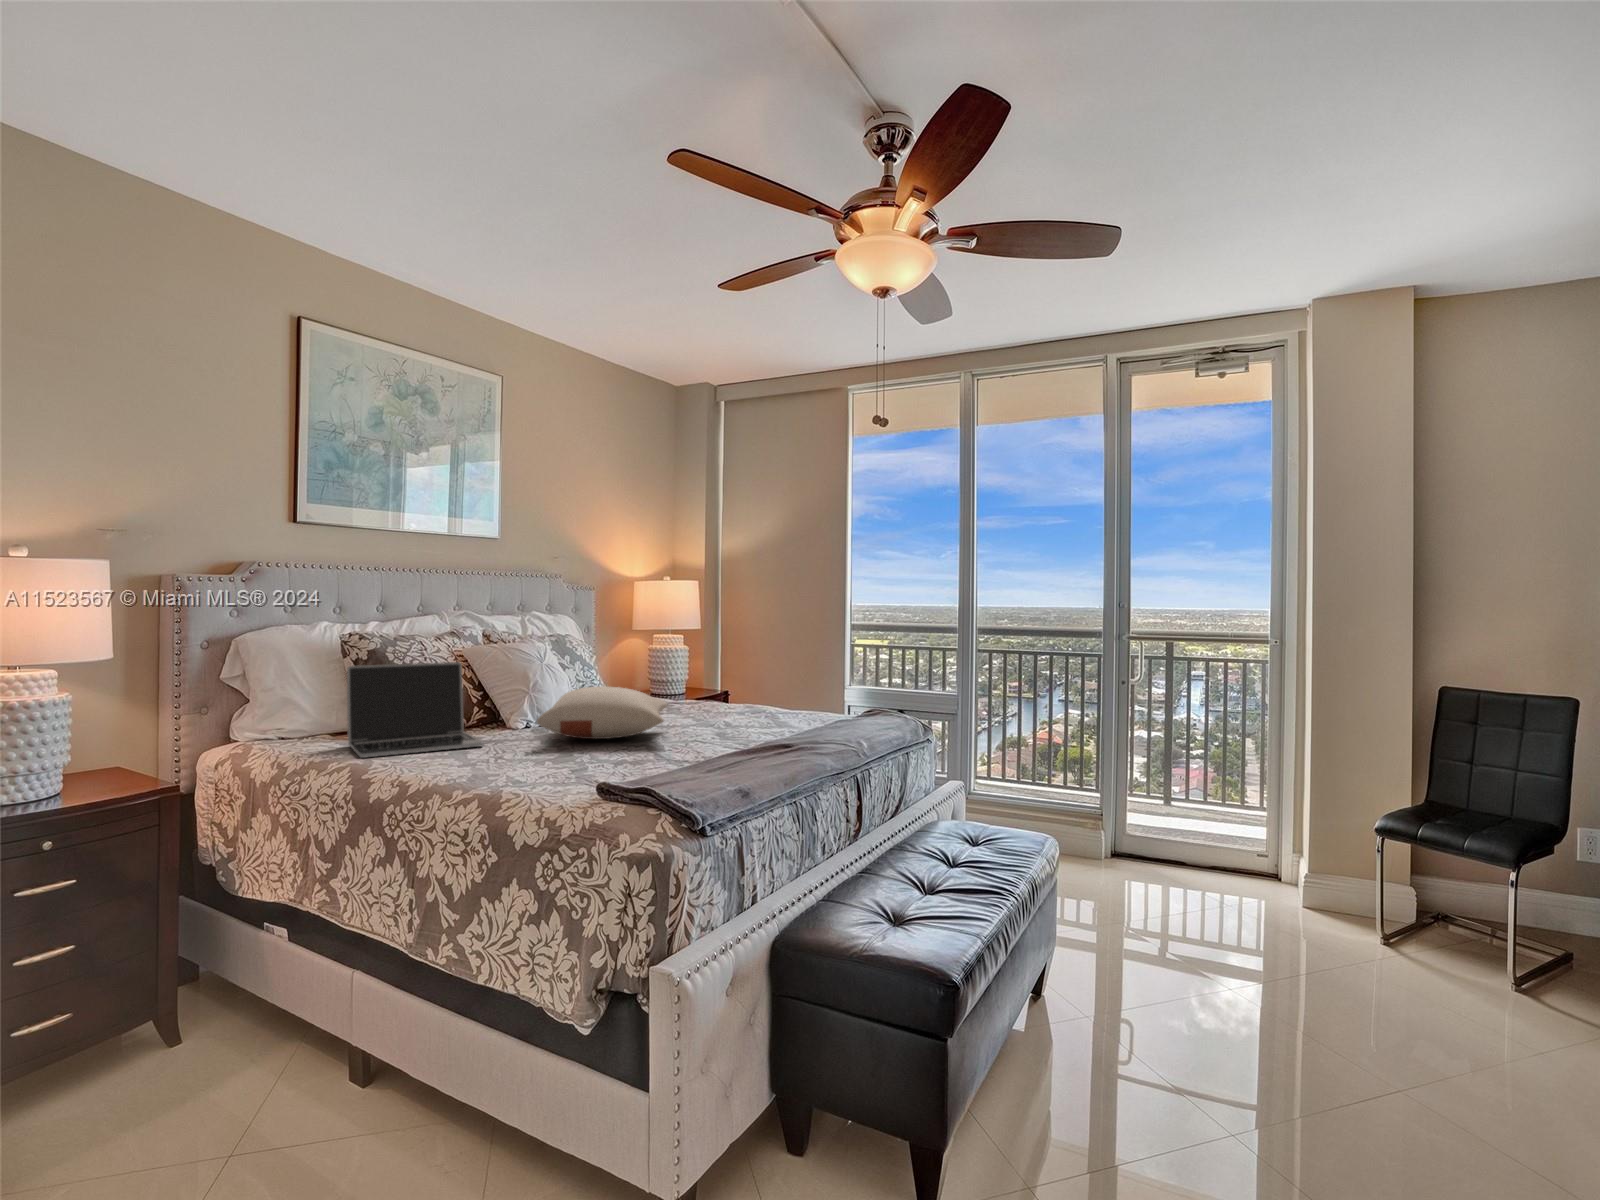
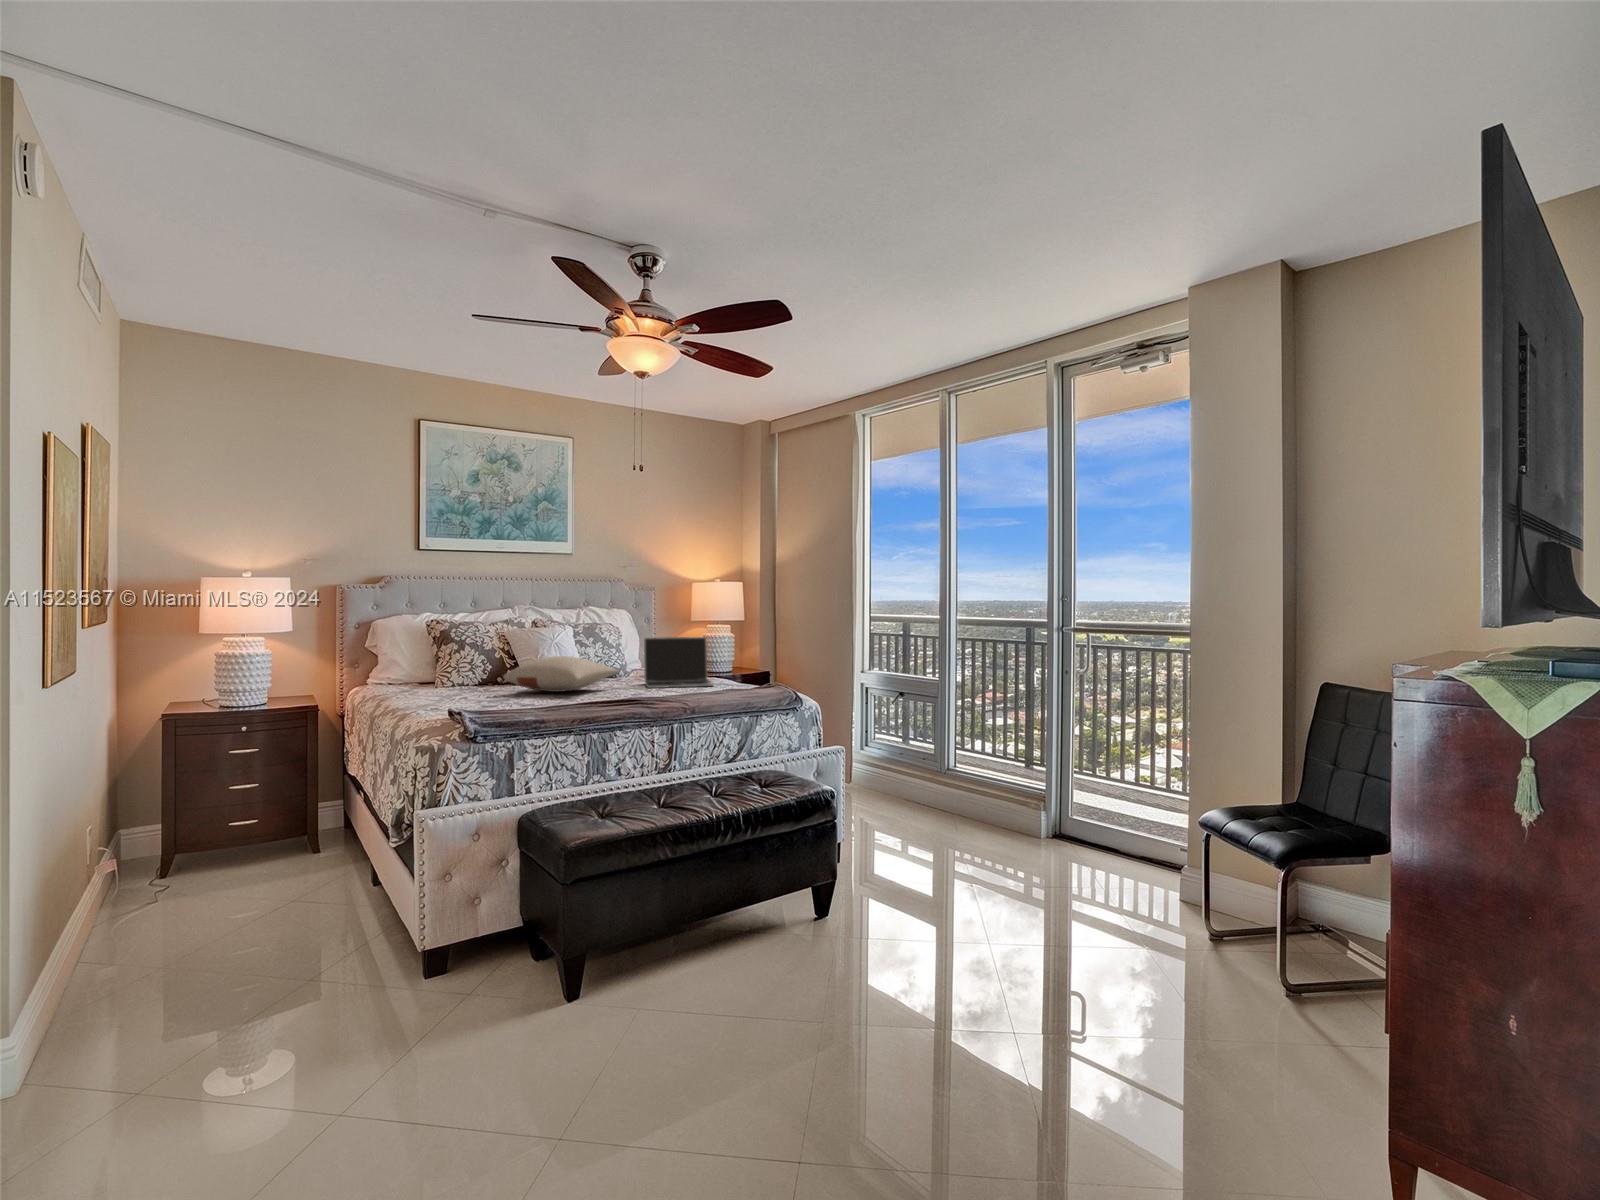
laptop: present [347,662,484,758] -> present [644,637,714,688]

